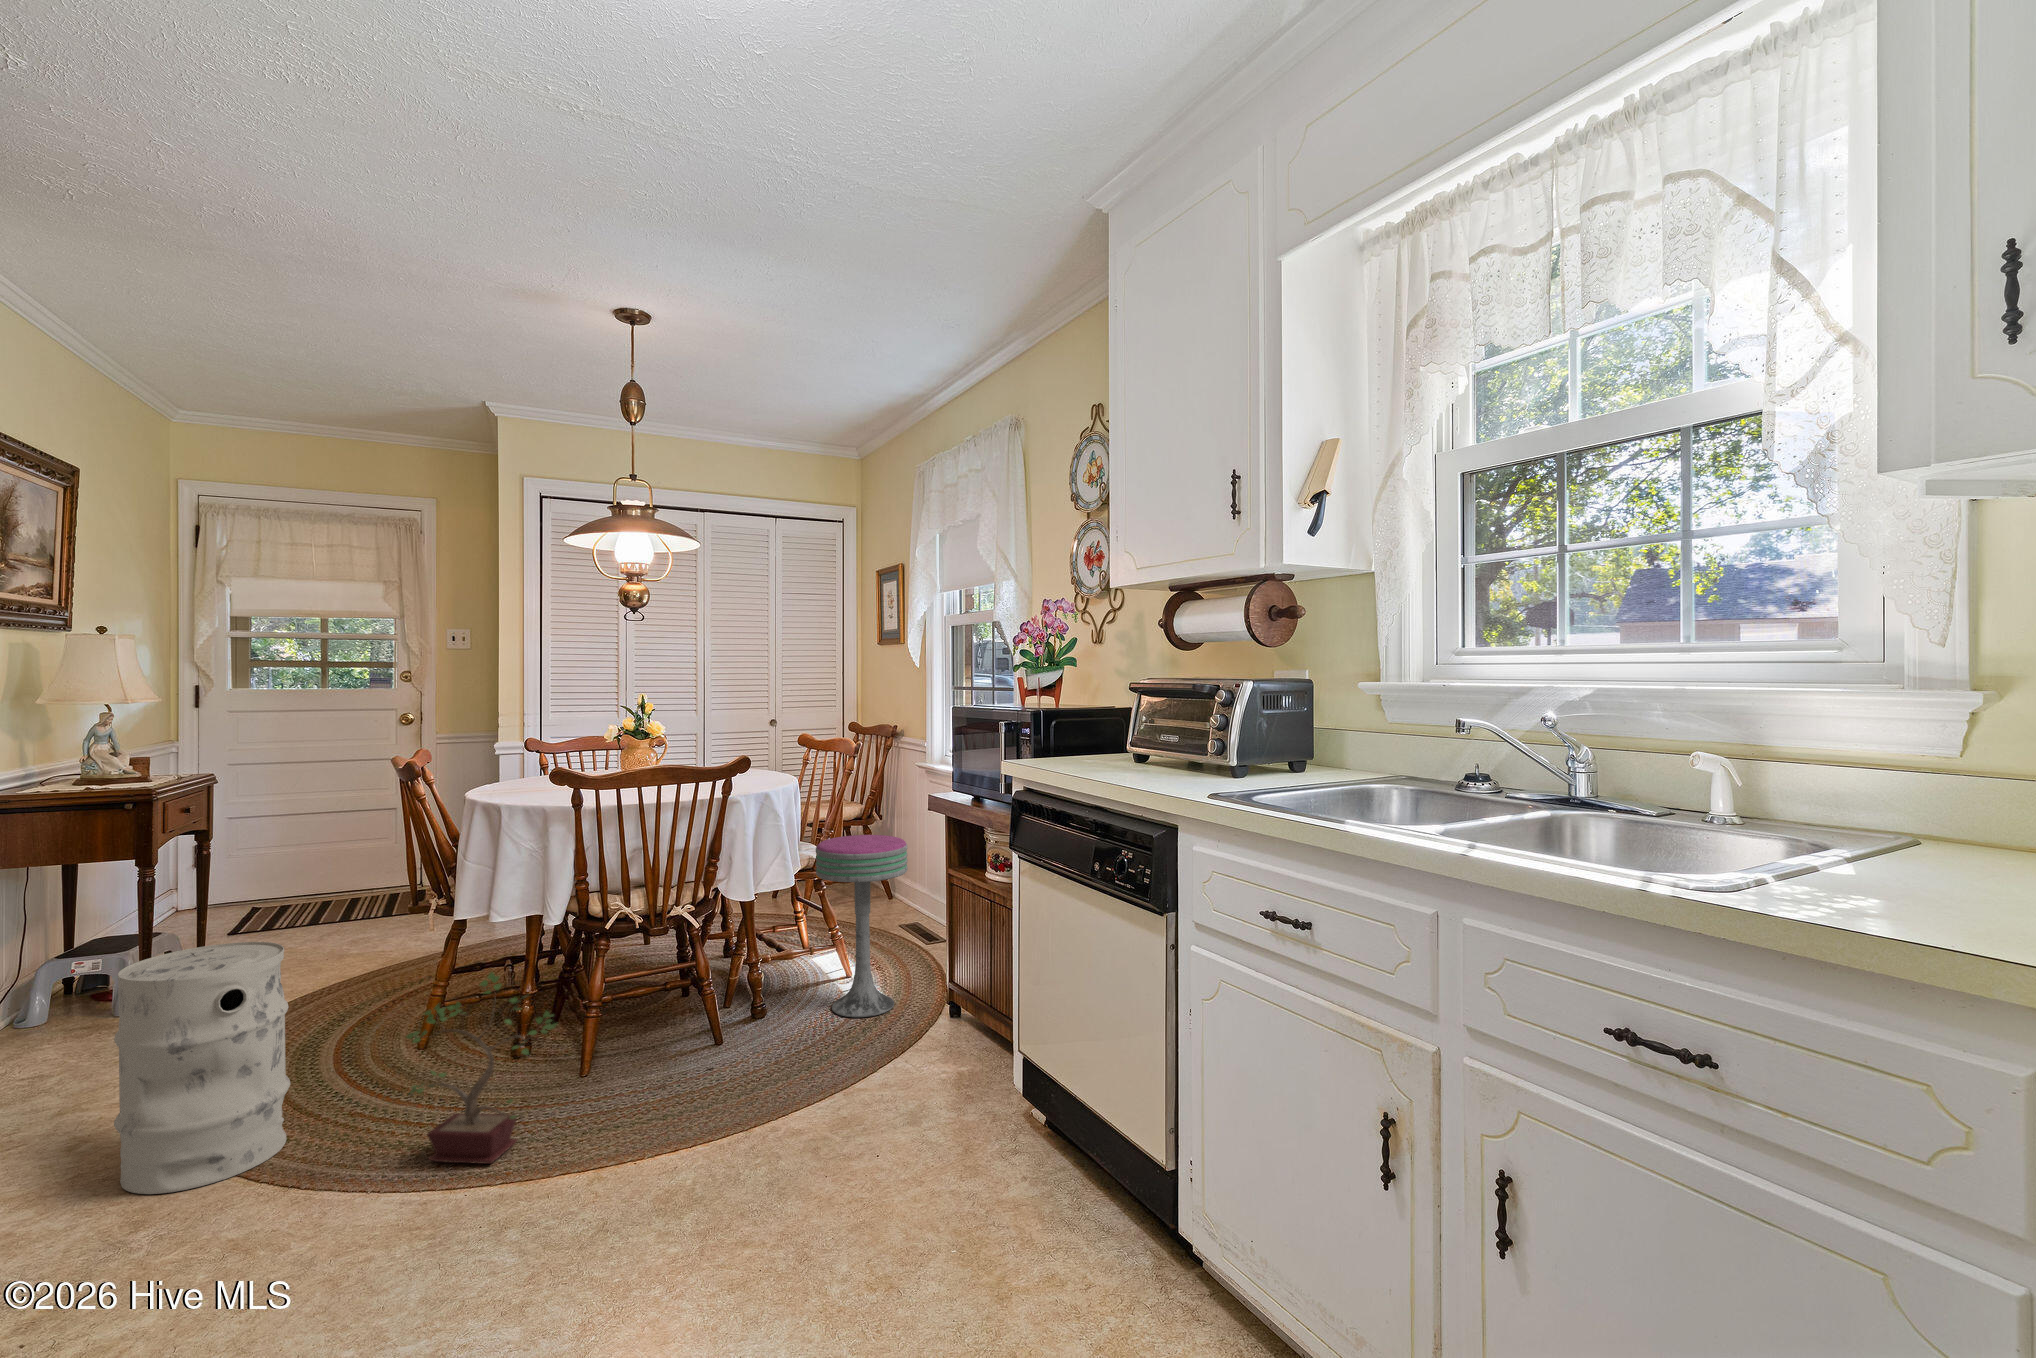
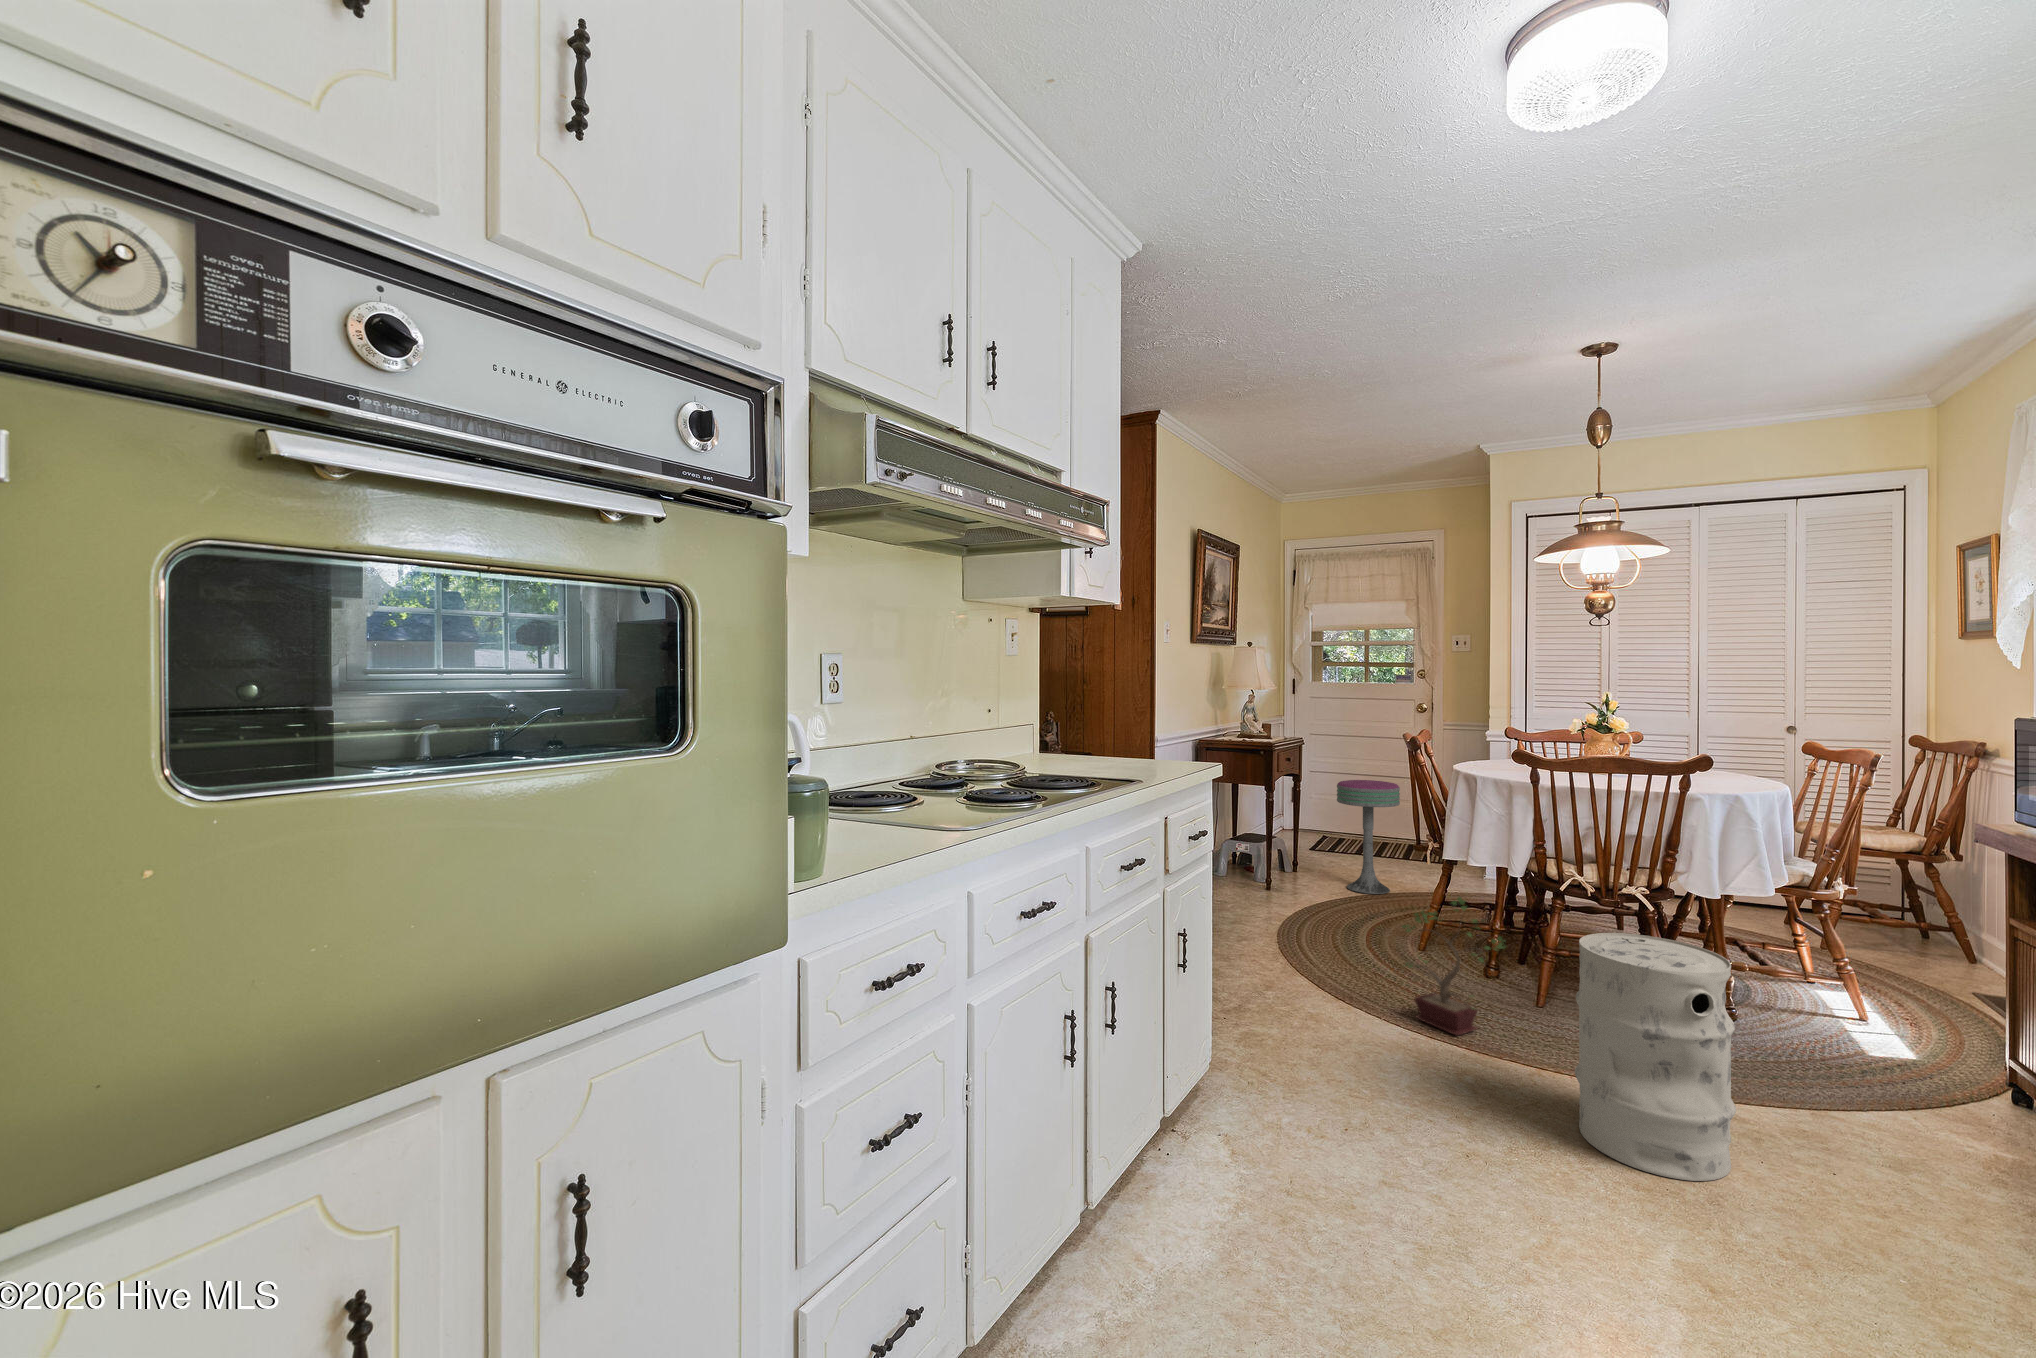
bar stool: present [816,835,908,1017] -> present [1337,780,1400,894]
trash can: present [114,942,291,1194] -> present [1575,933,1736,1181]

